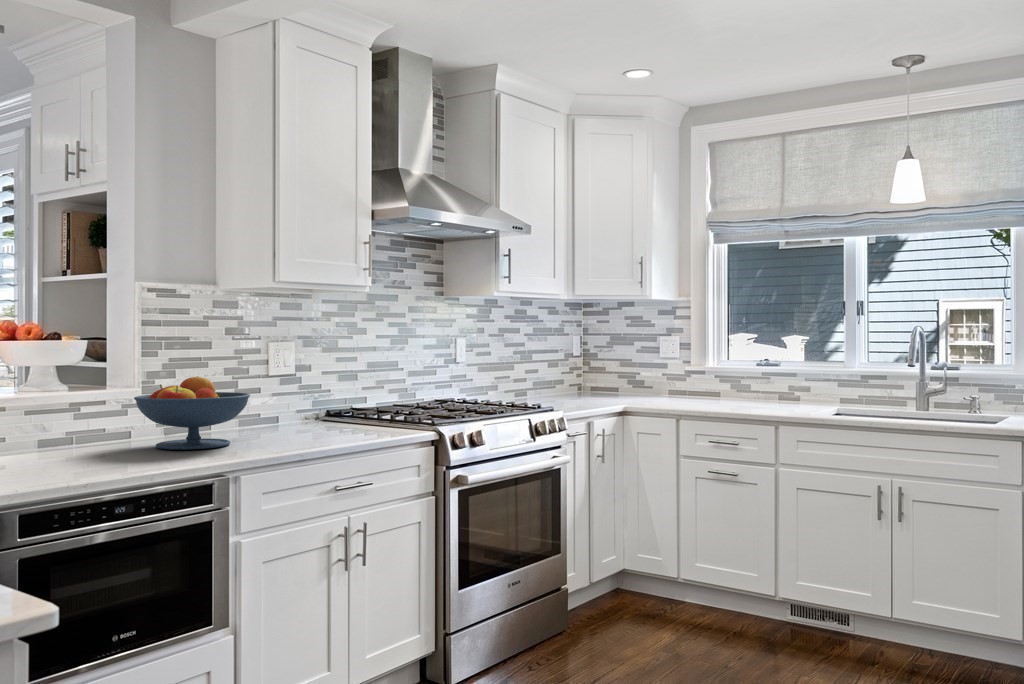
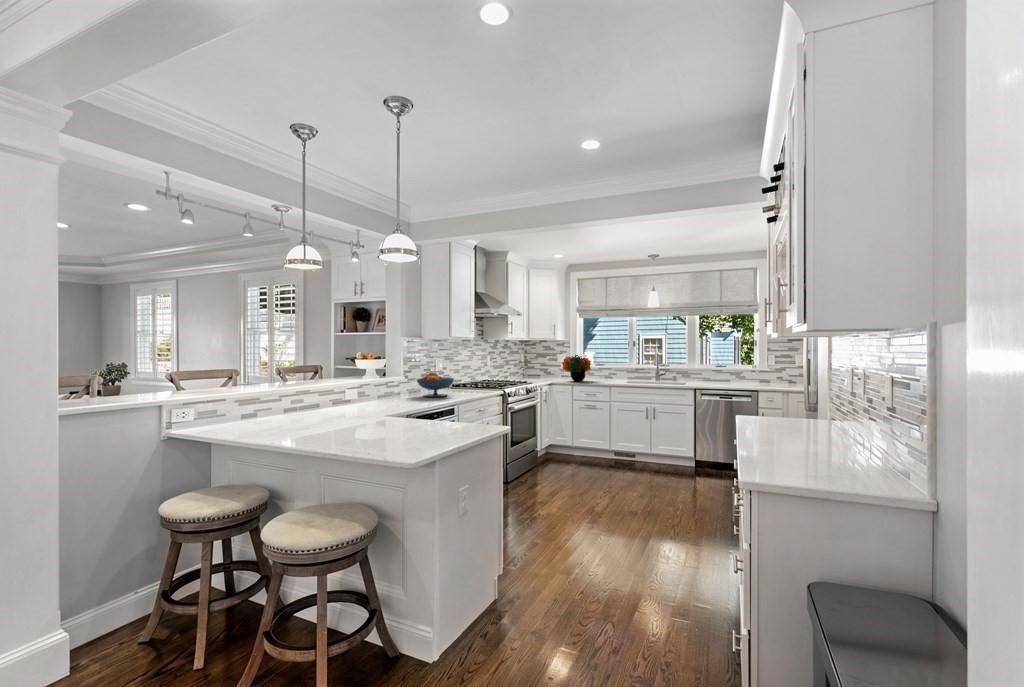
flower arrangement: none [647,335,728,406] -> present [562,355,591,381]

